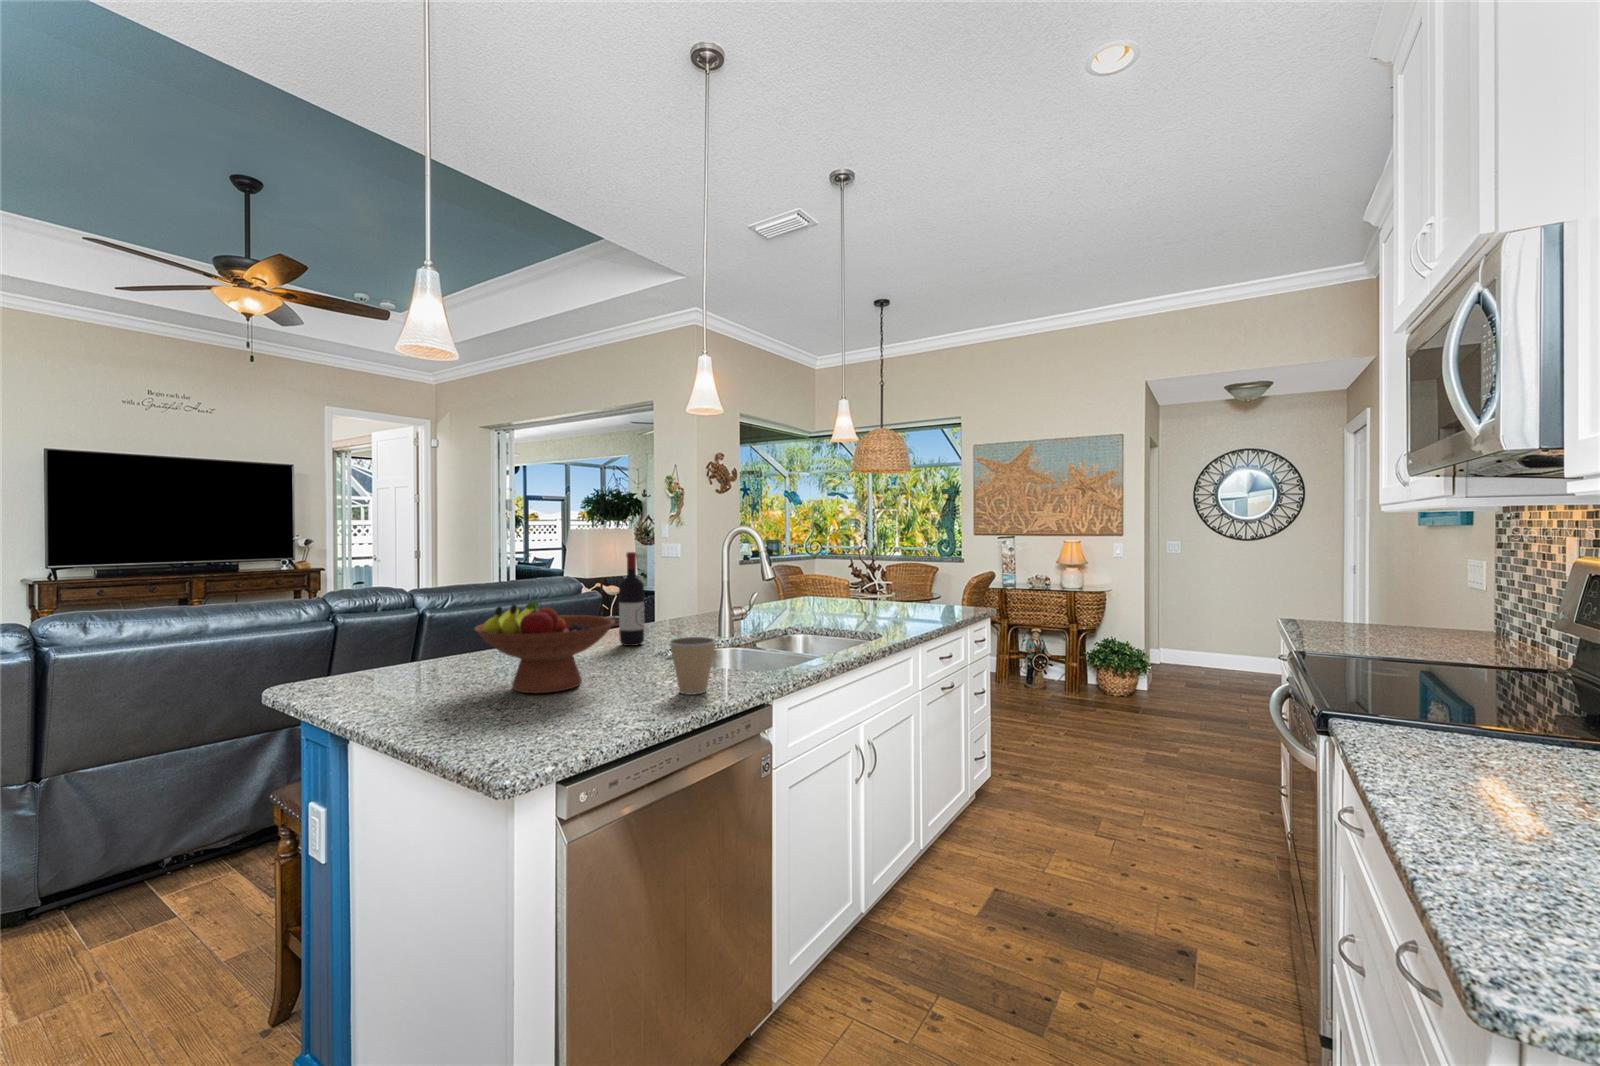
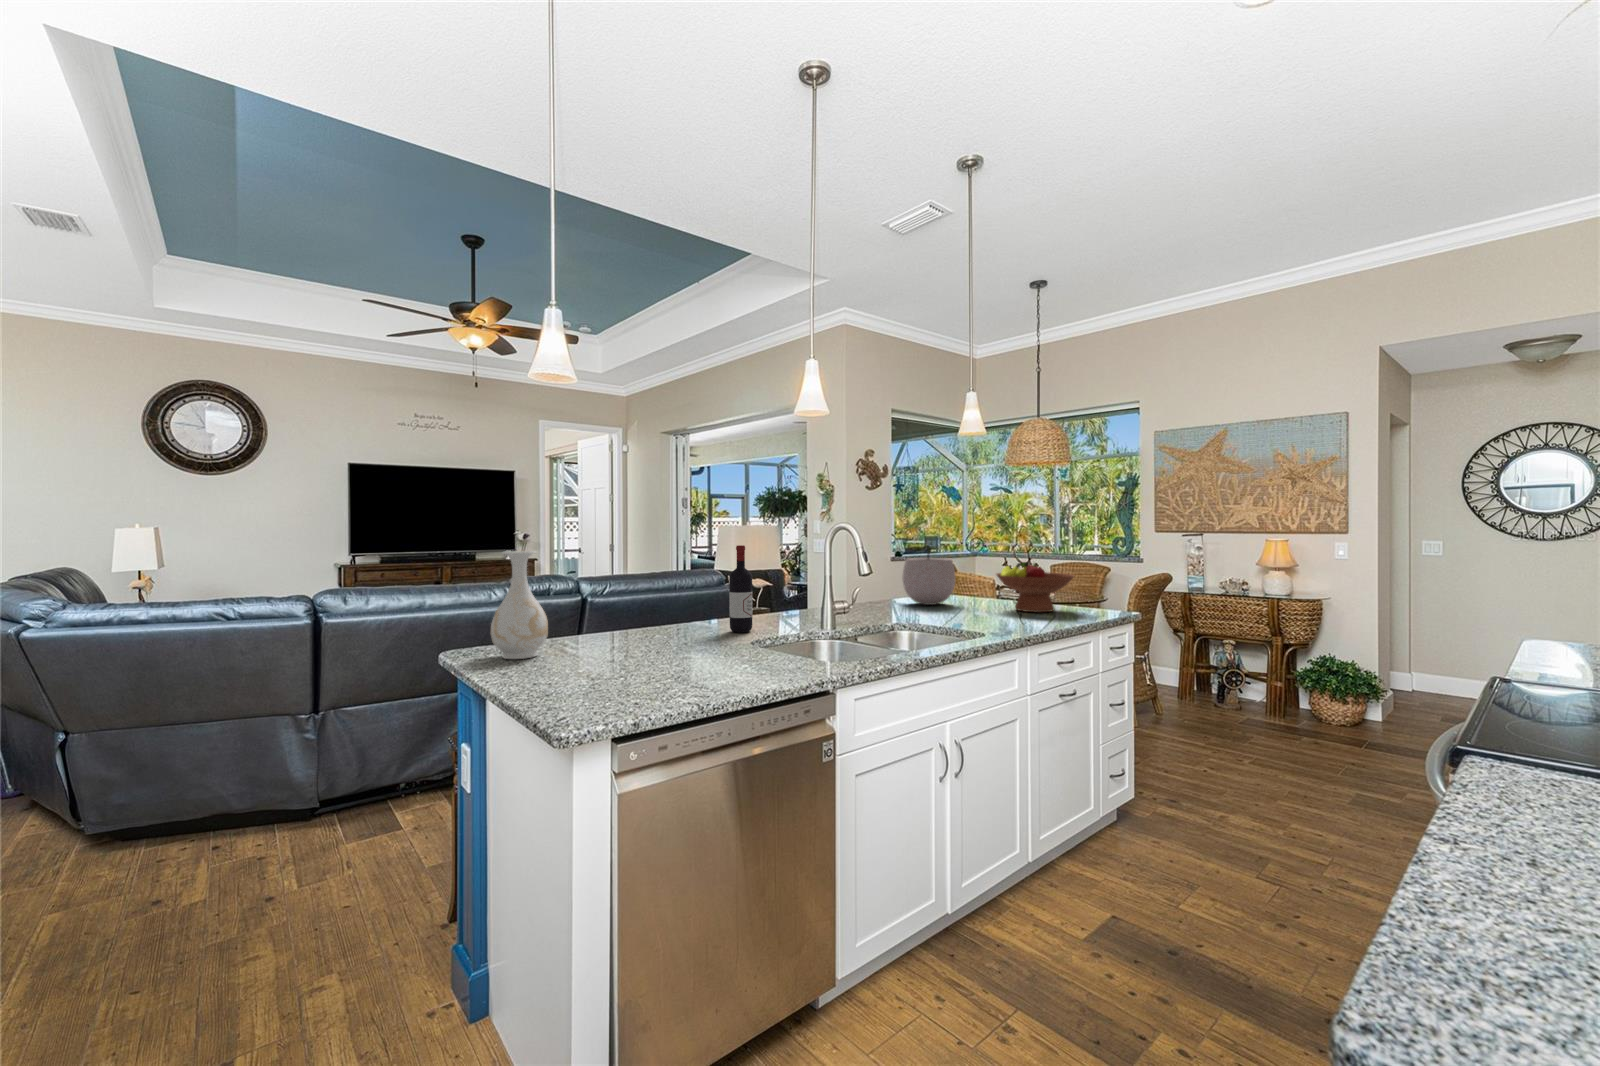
plant pot: none [776,543,828,608] -> present [902,543,955,605]
vase: none [347,562,421,693] -> present [491,551,548,659]
fruit bowl: present [474,601,615,693] -> present [996,562,1074,612]
coffee cup: present [670,637,715,695] -> none [740,624,784,678]

